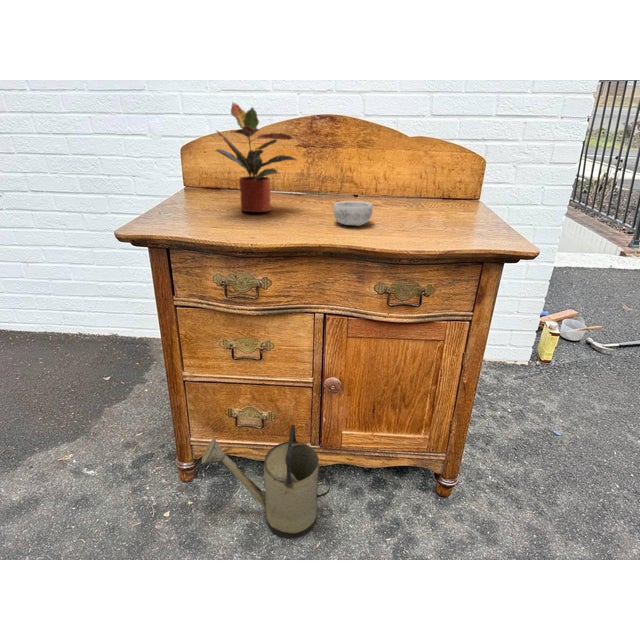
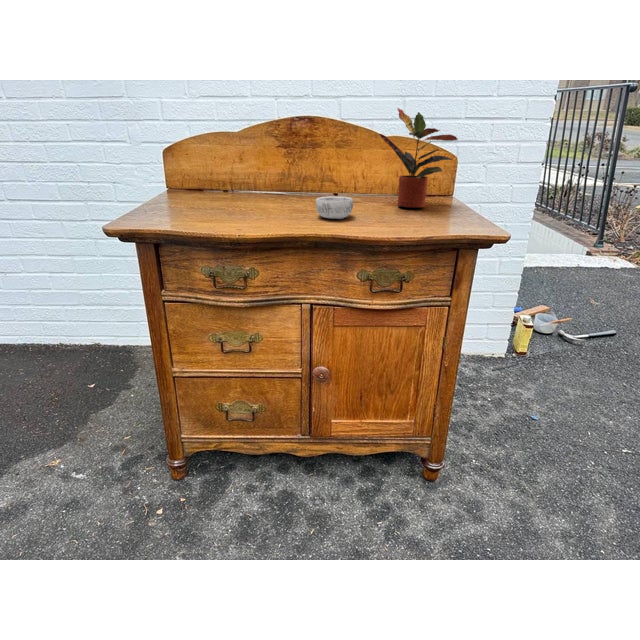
potted plant: present [216,102,297,212] -> present [379,108,458,208]
watering can: present [202,425,330,538] -> none [195,414,321,526]

